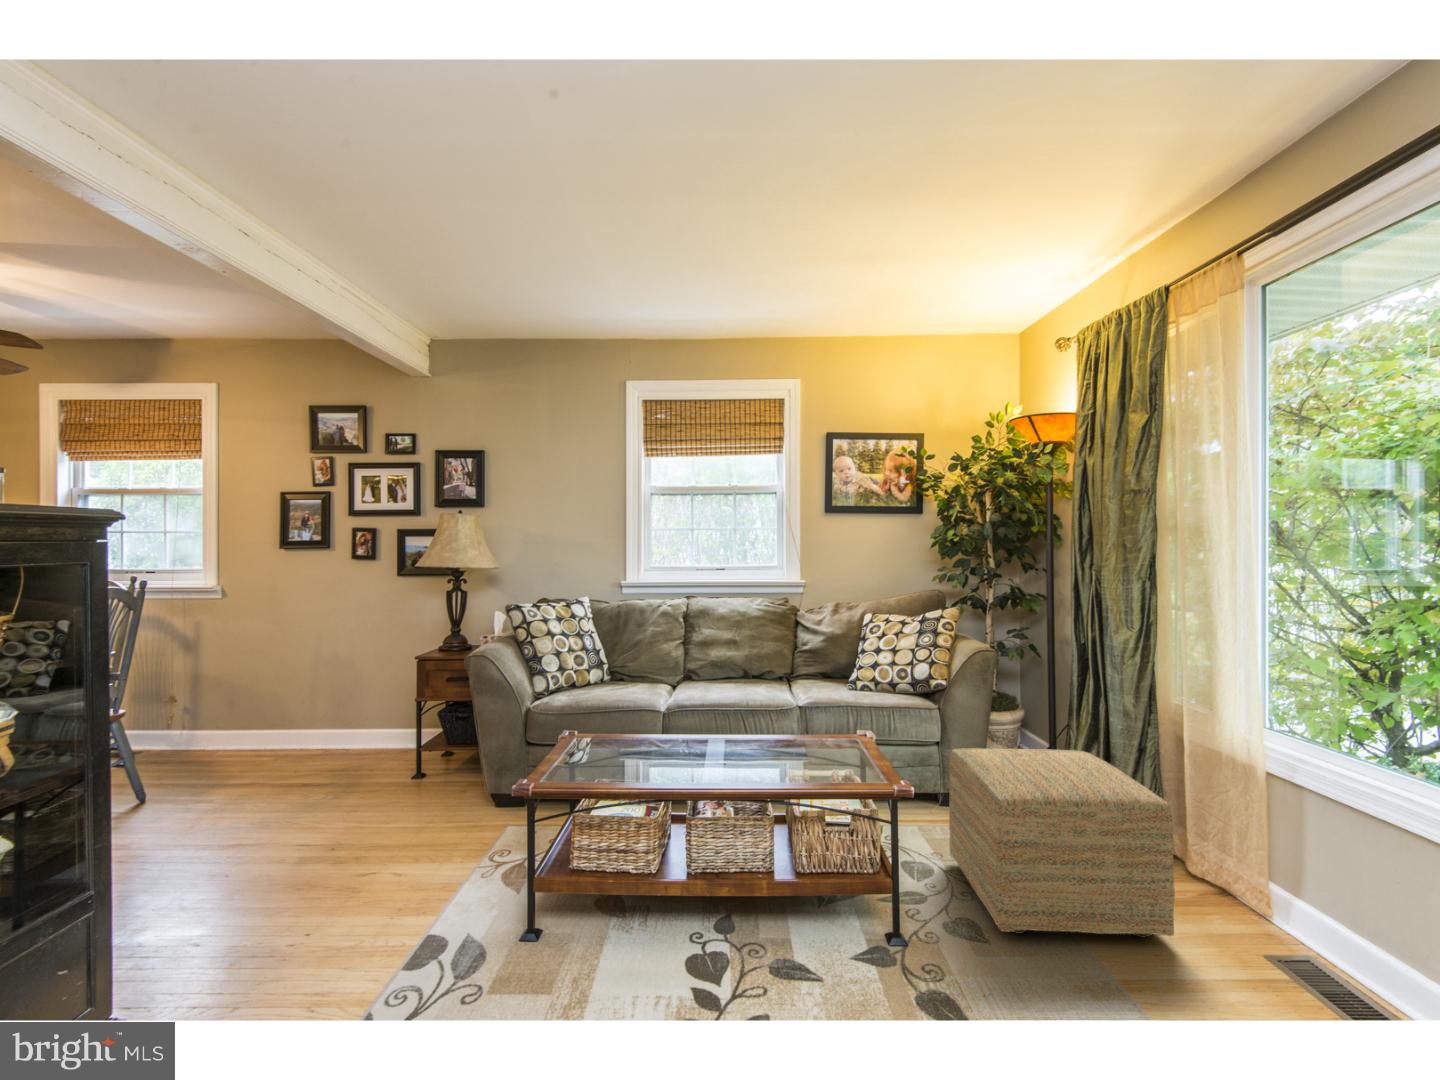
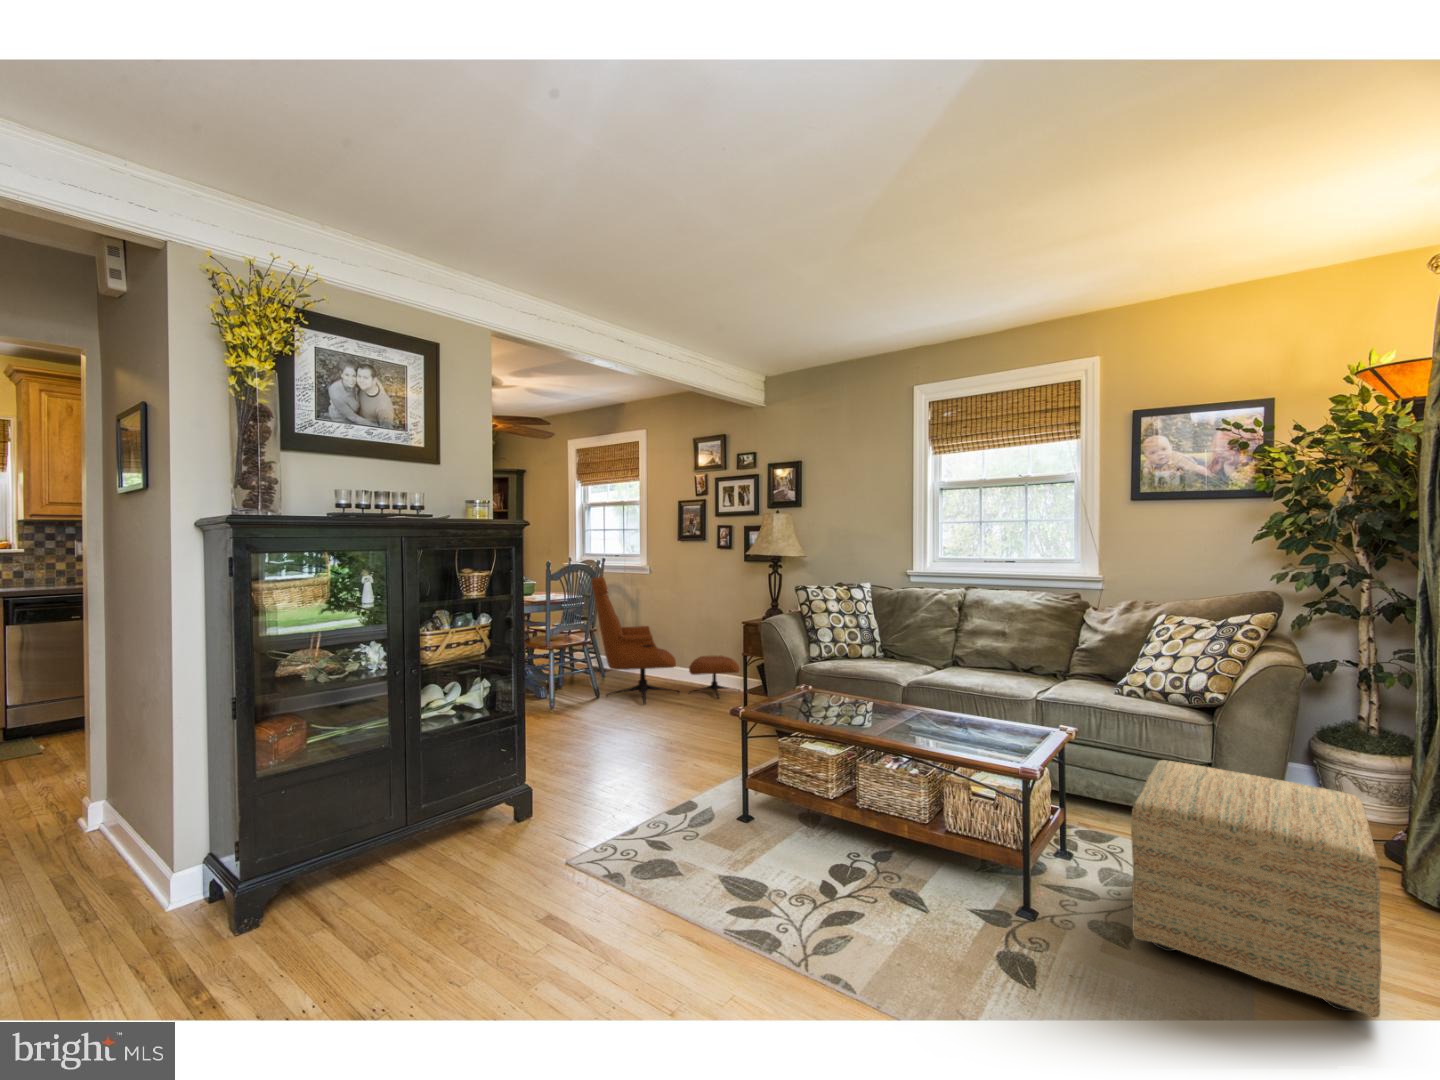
lounge chair: none [134,604,392,795] -> present [591,577,740,704]

